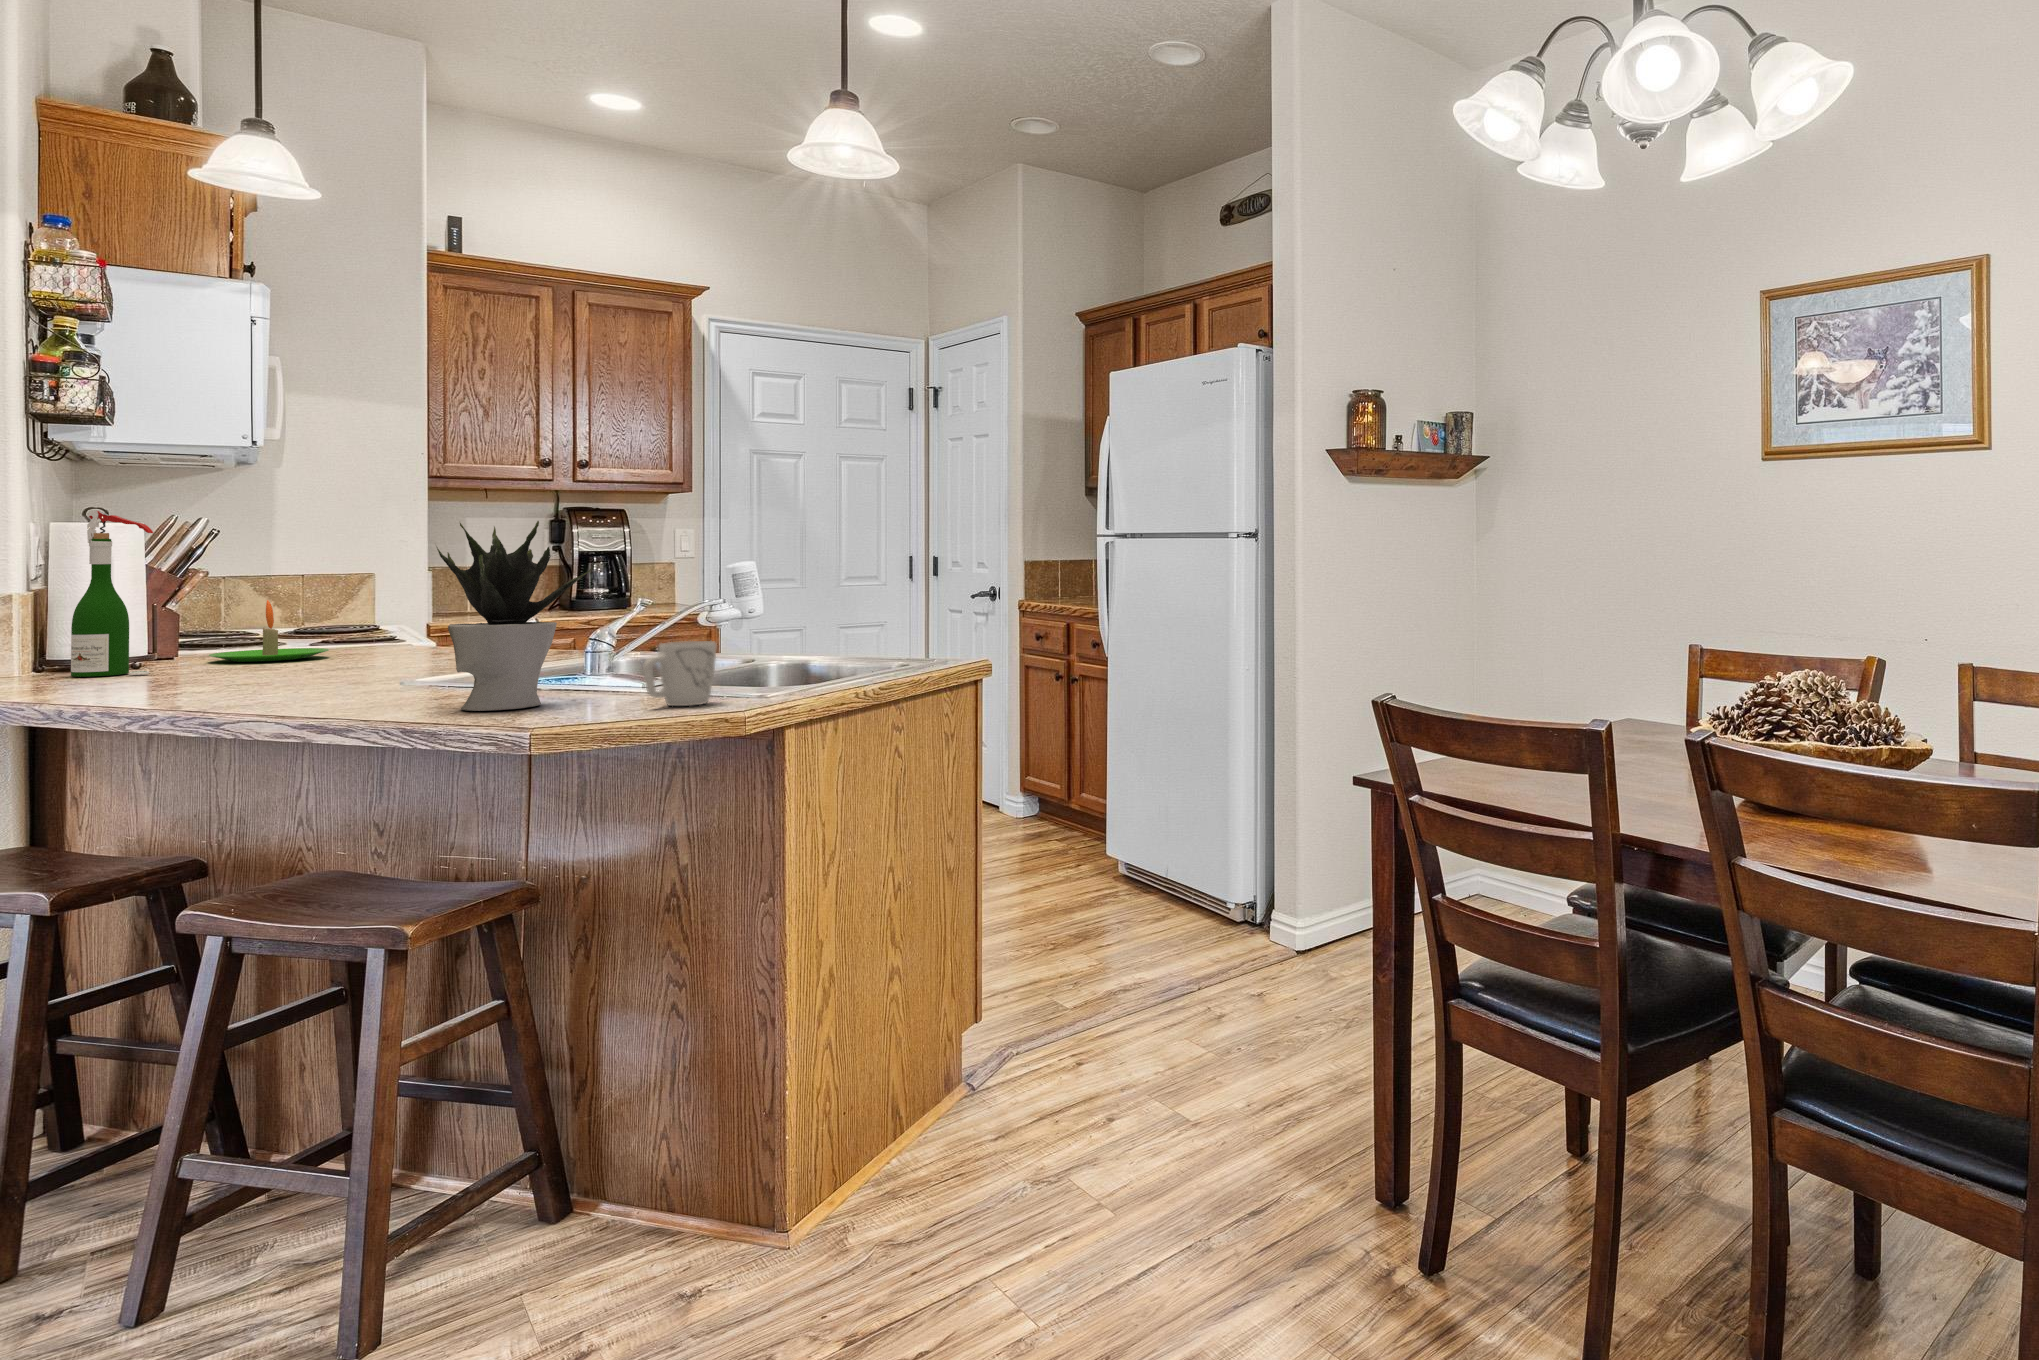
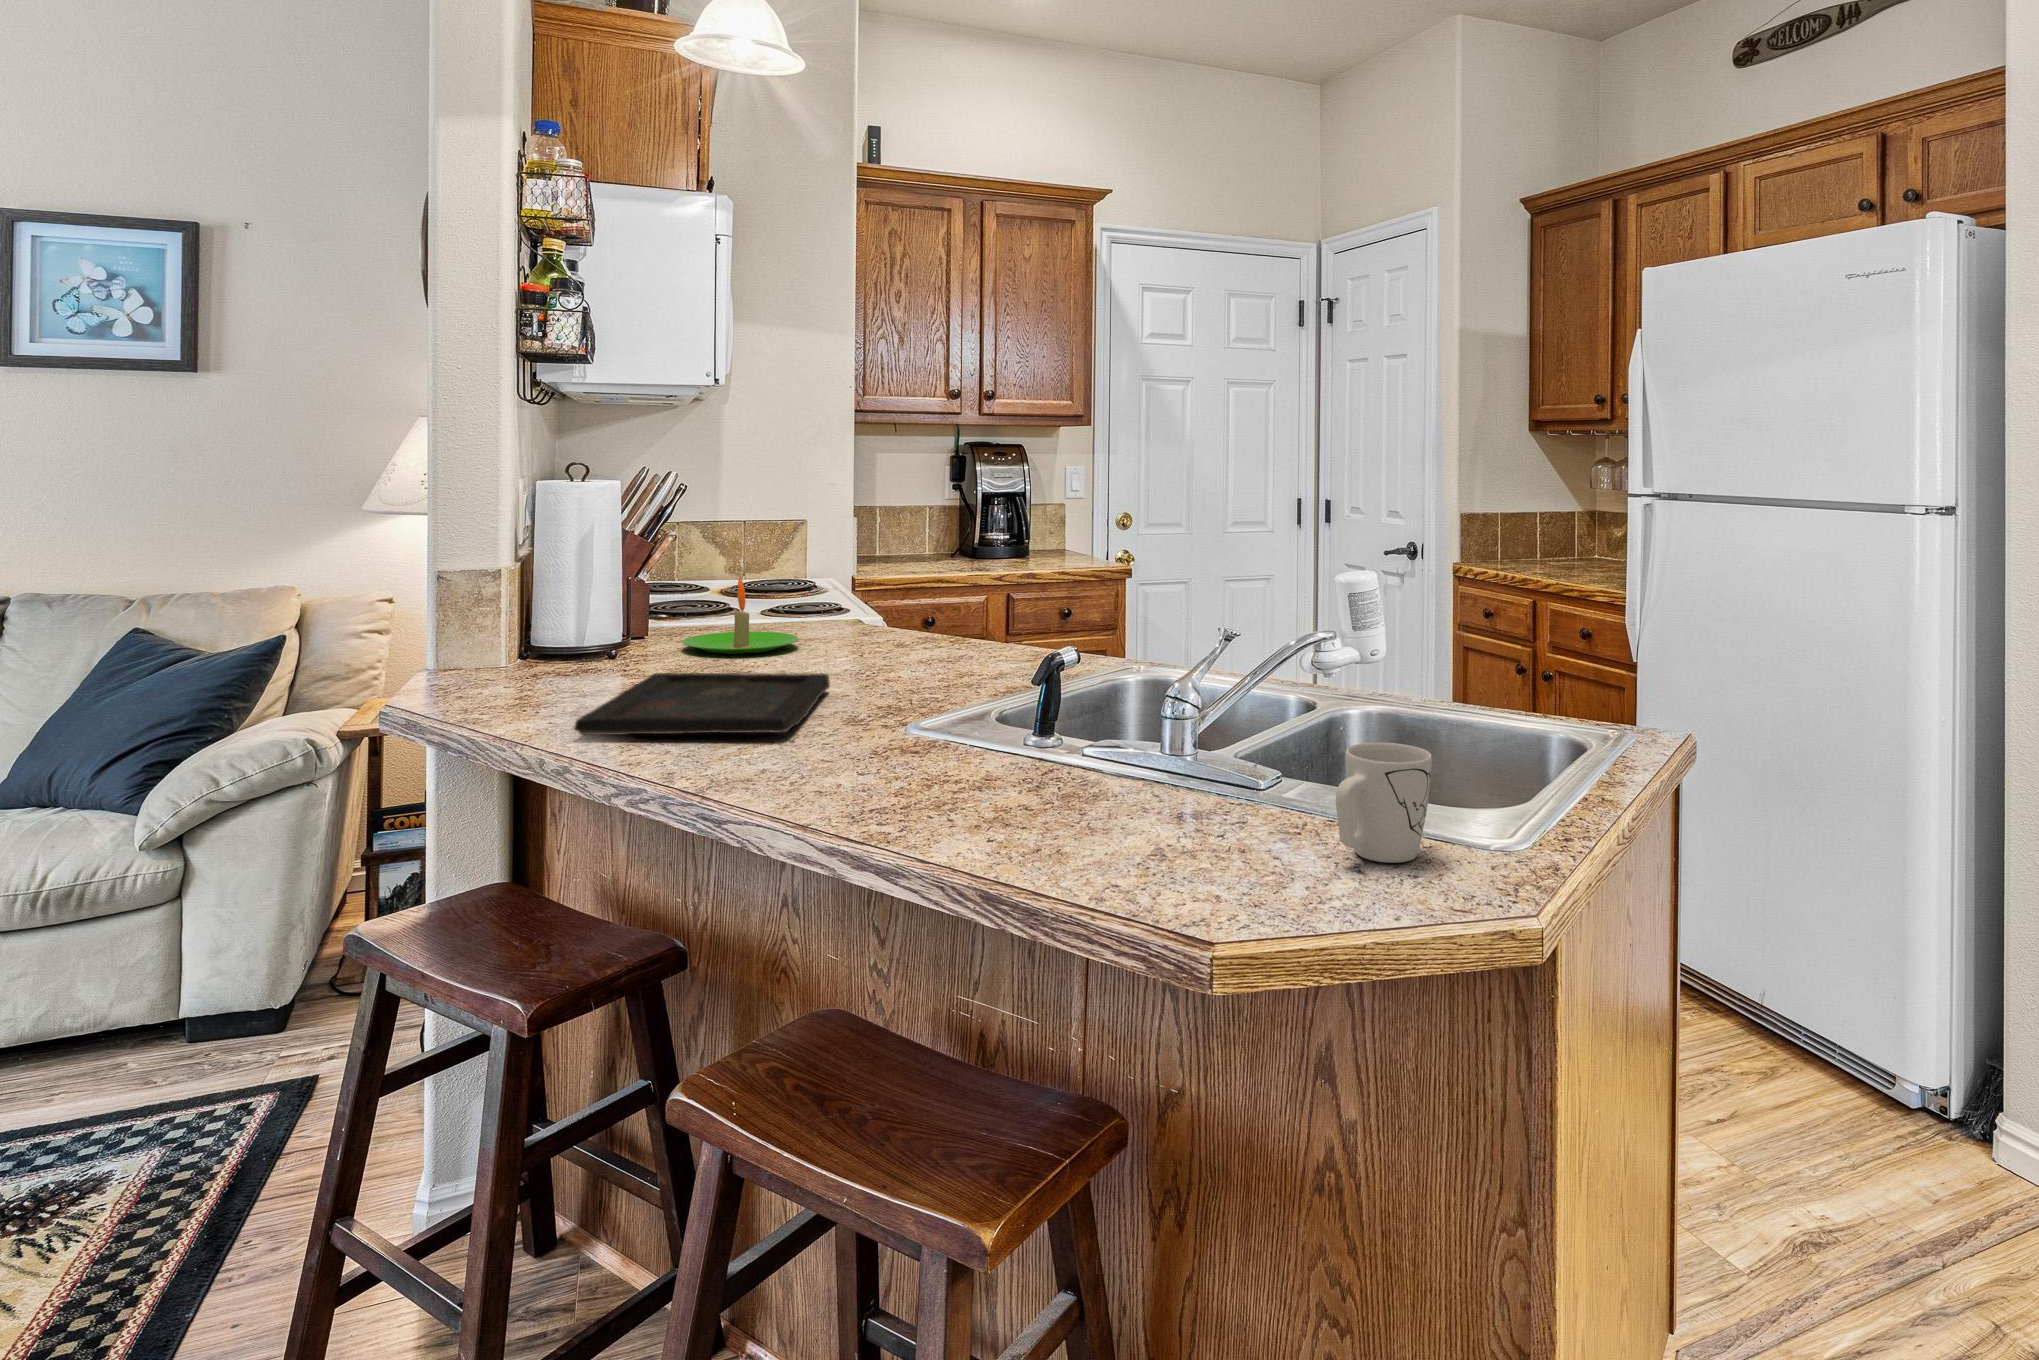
wine bottle: present [71,510,153,677] -> none [558,474,640,679]
potted plant: present [437,521,592,711] -> none [1031,536,1223,848]
tray: none [77,659,338,694] -> present [574,673,830,735]

